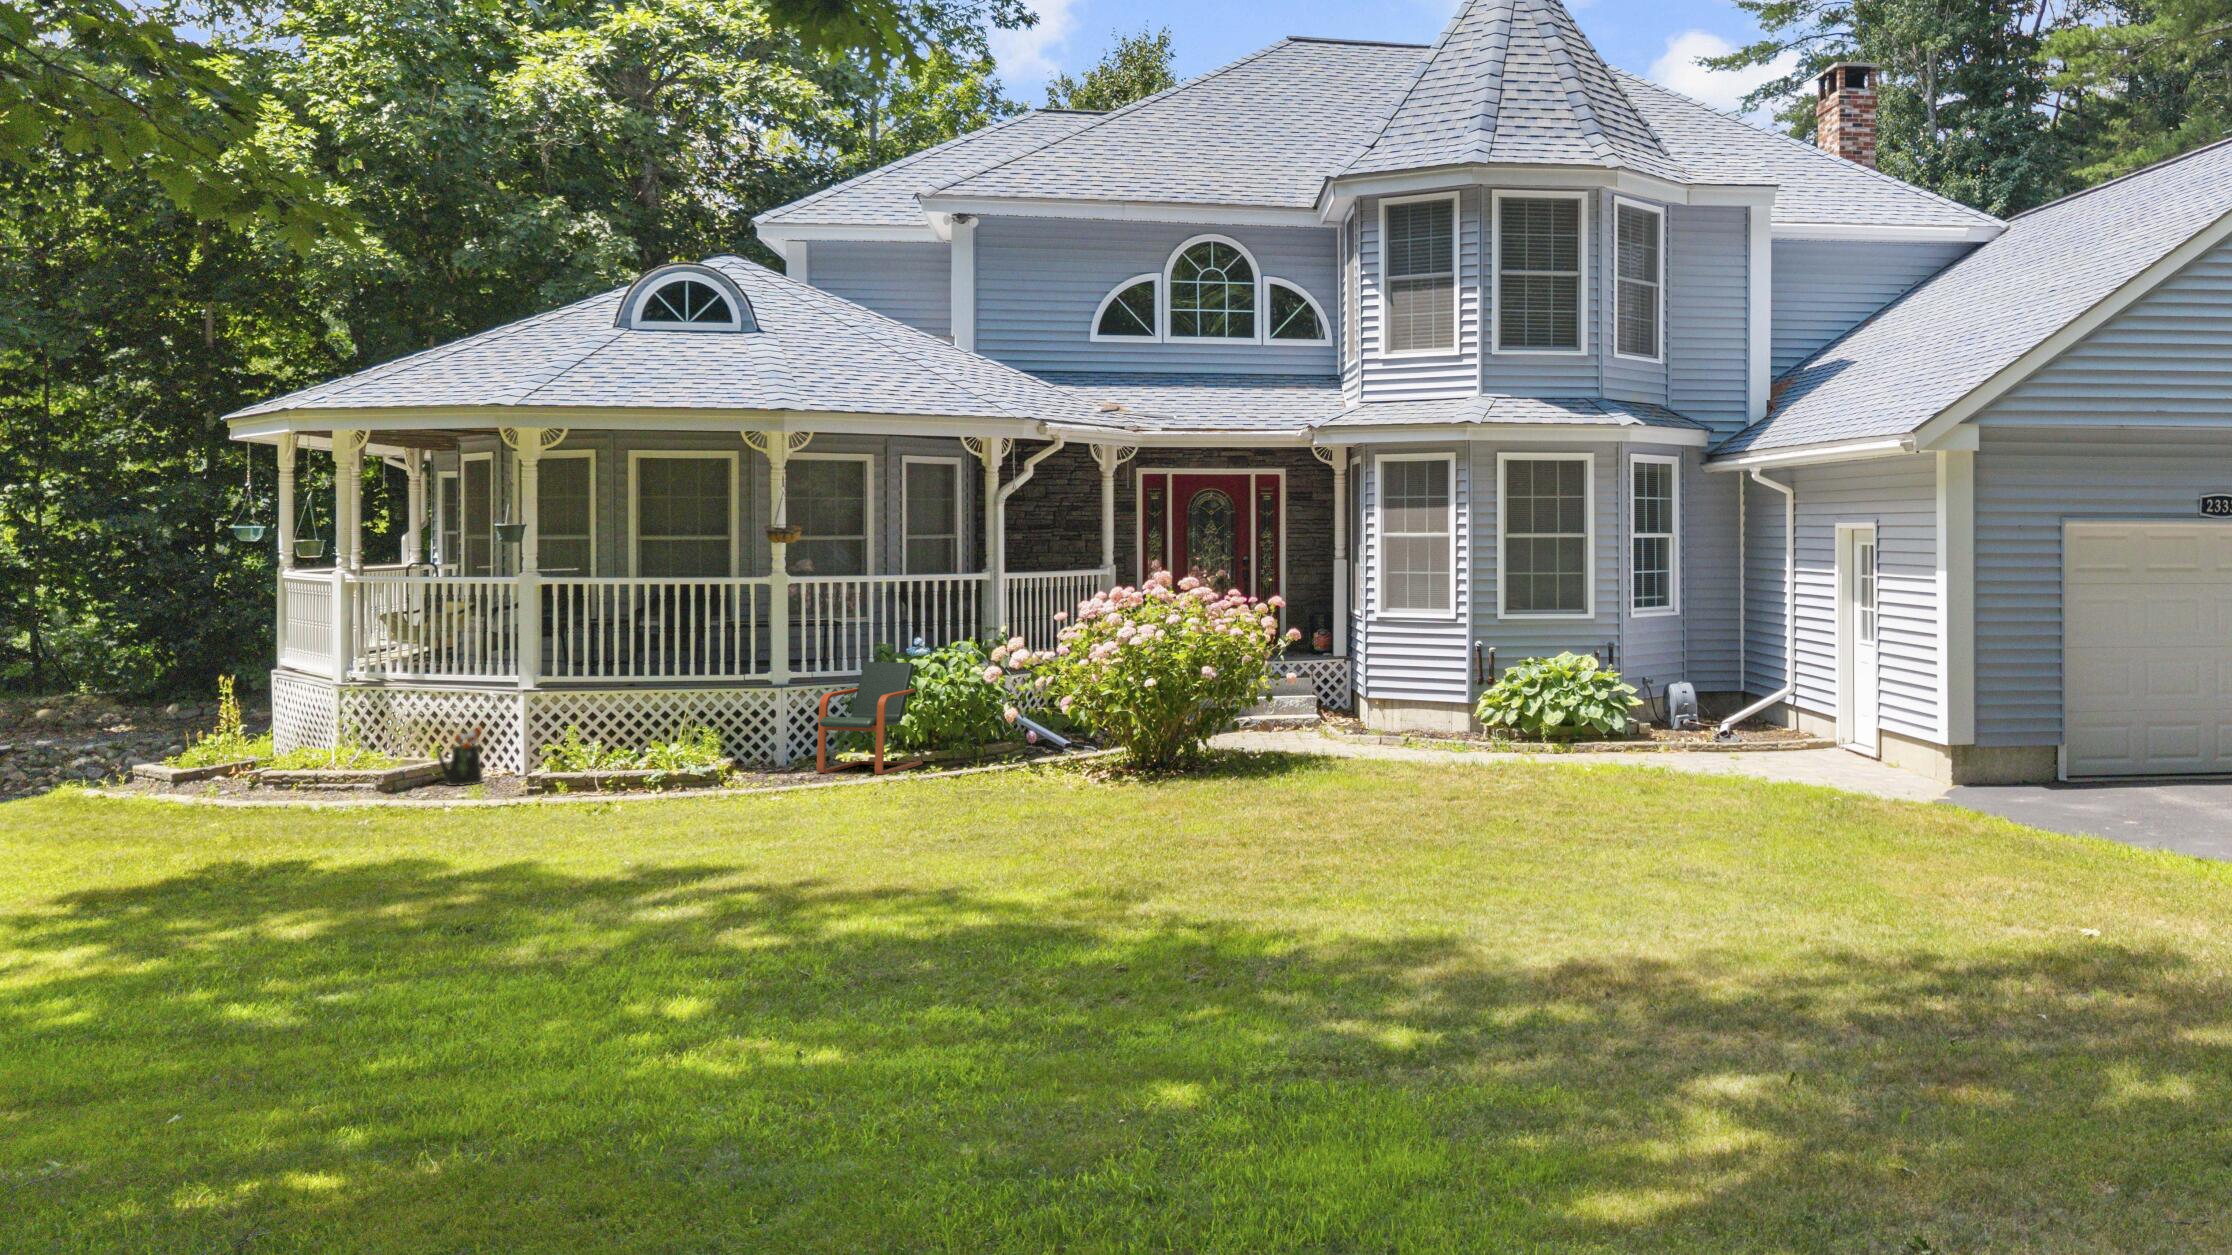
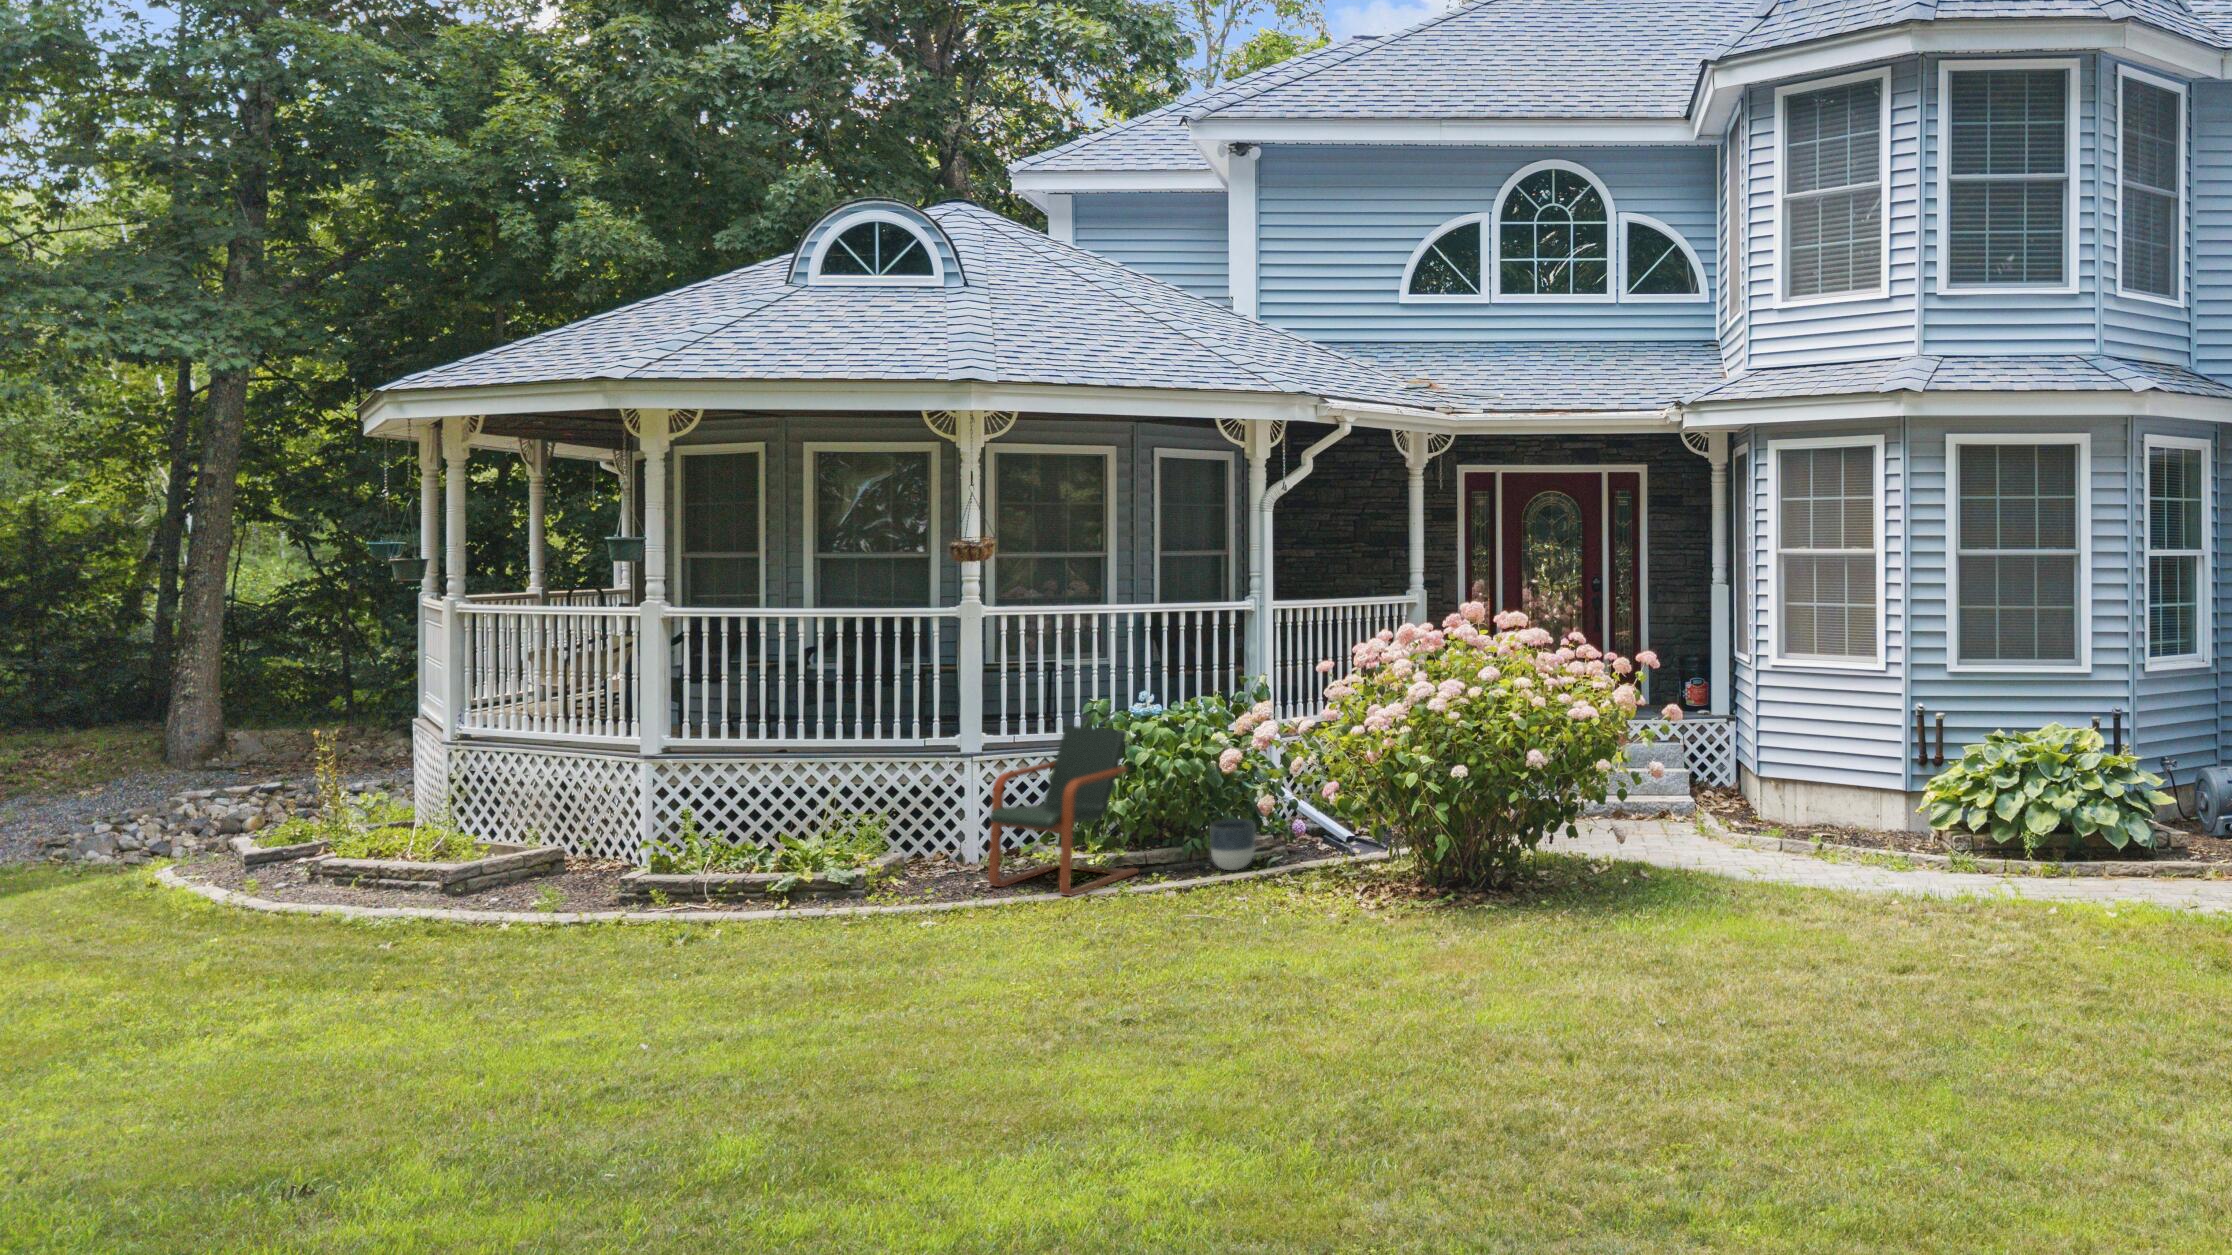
watering can: present [435,727,483,786] -> none [537,796,613,877]
planter: none [975,727,1007,761] -> present [1211,819,1255,870]

